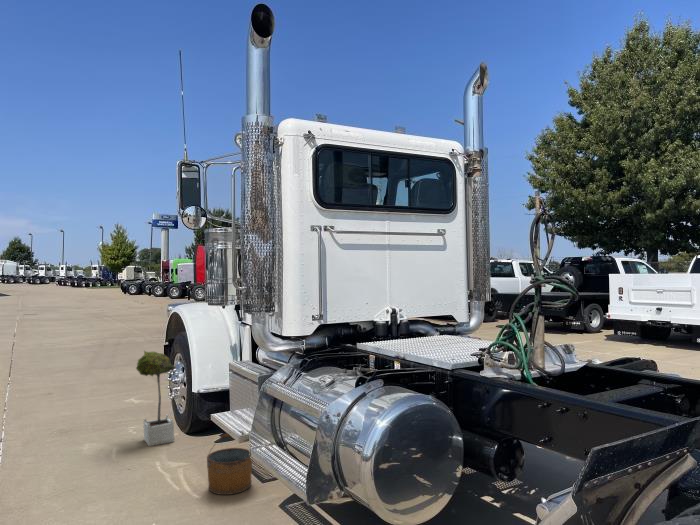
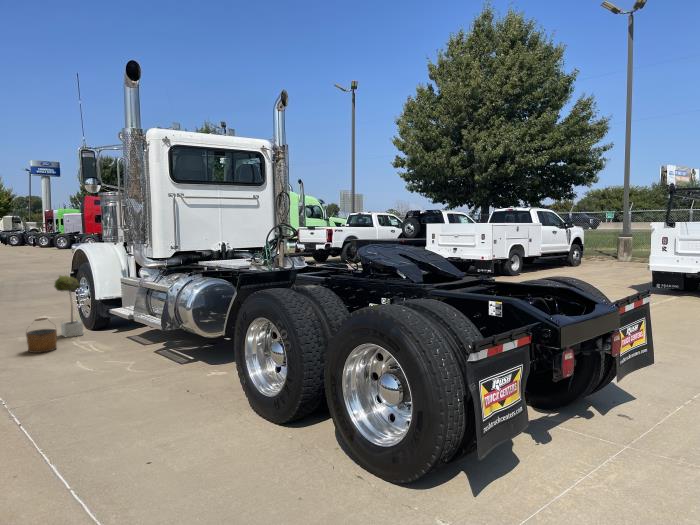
bucket: present [207,434,252,495] -> present [26,318,57,353]

